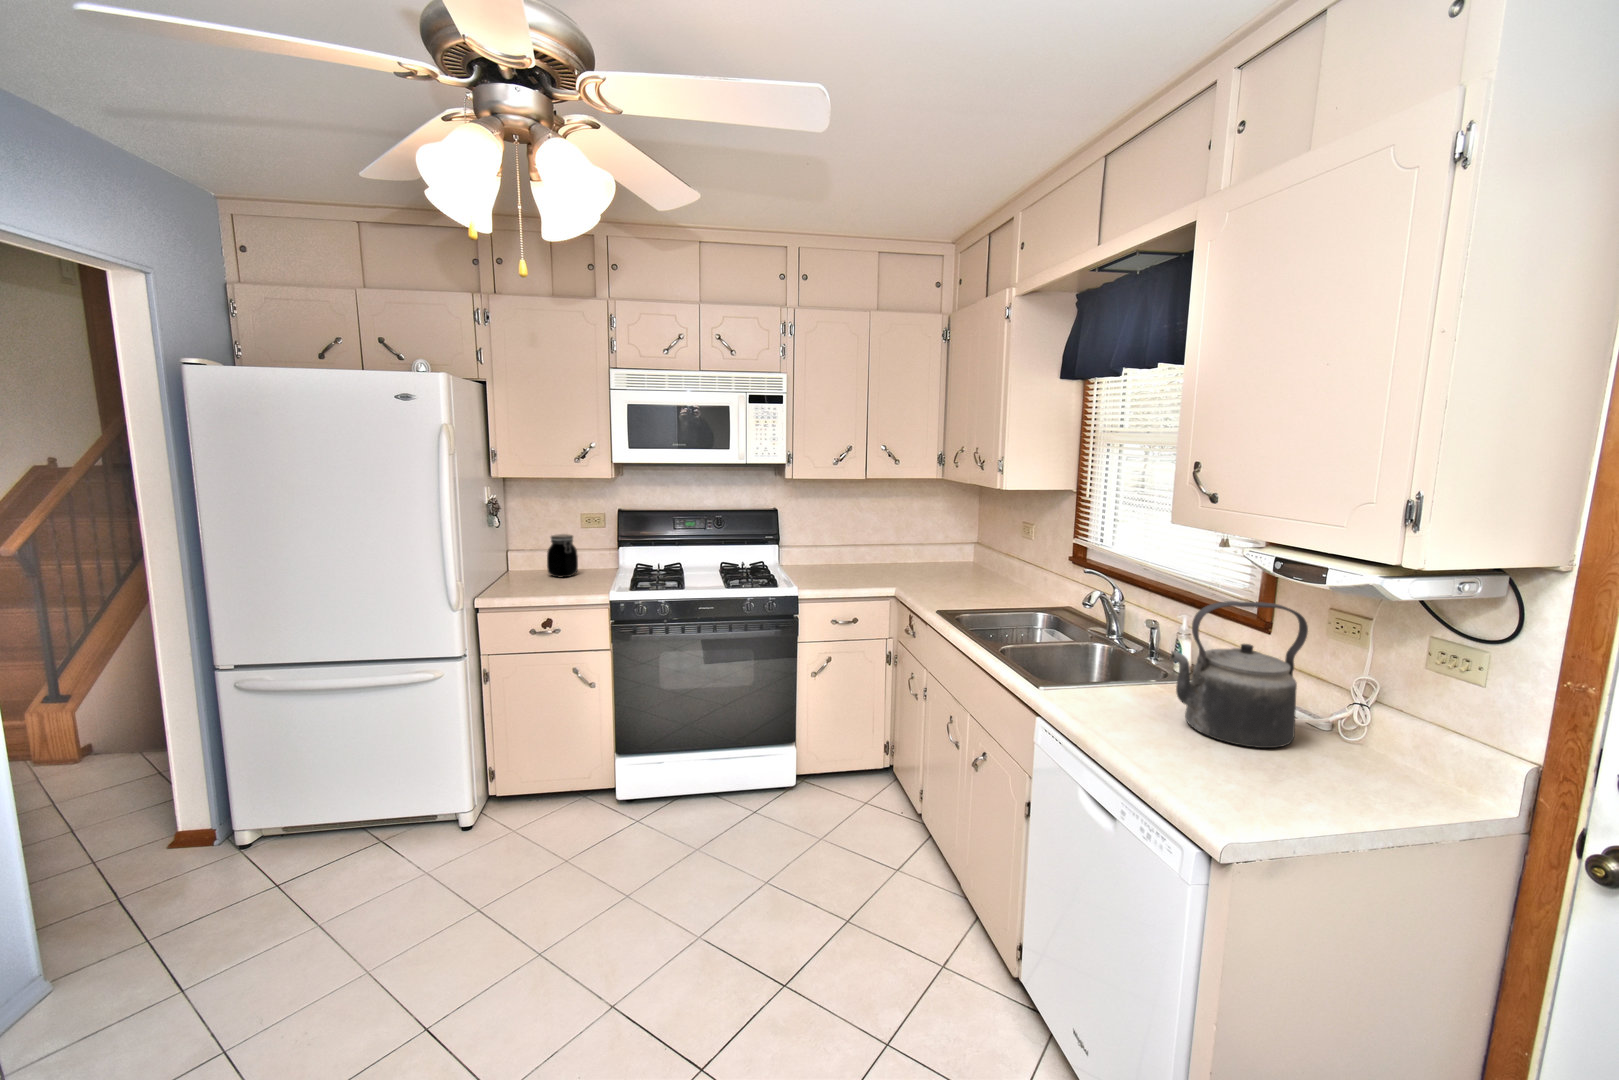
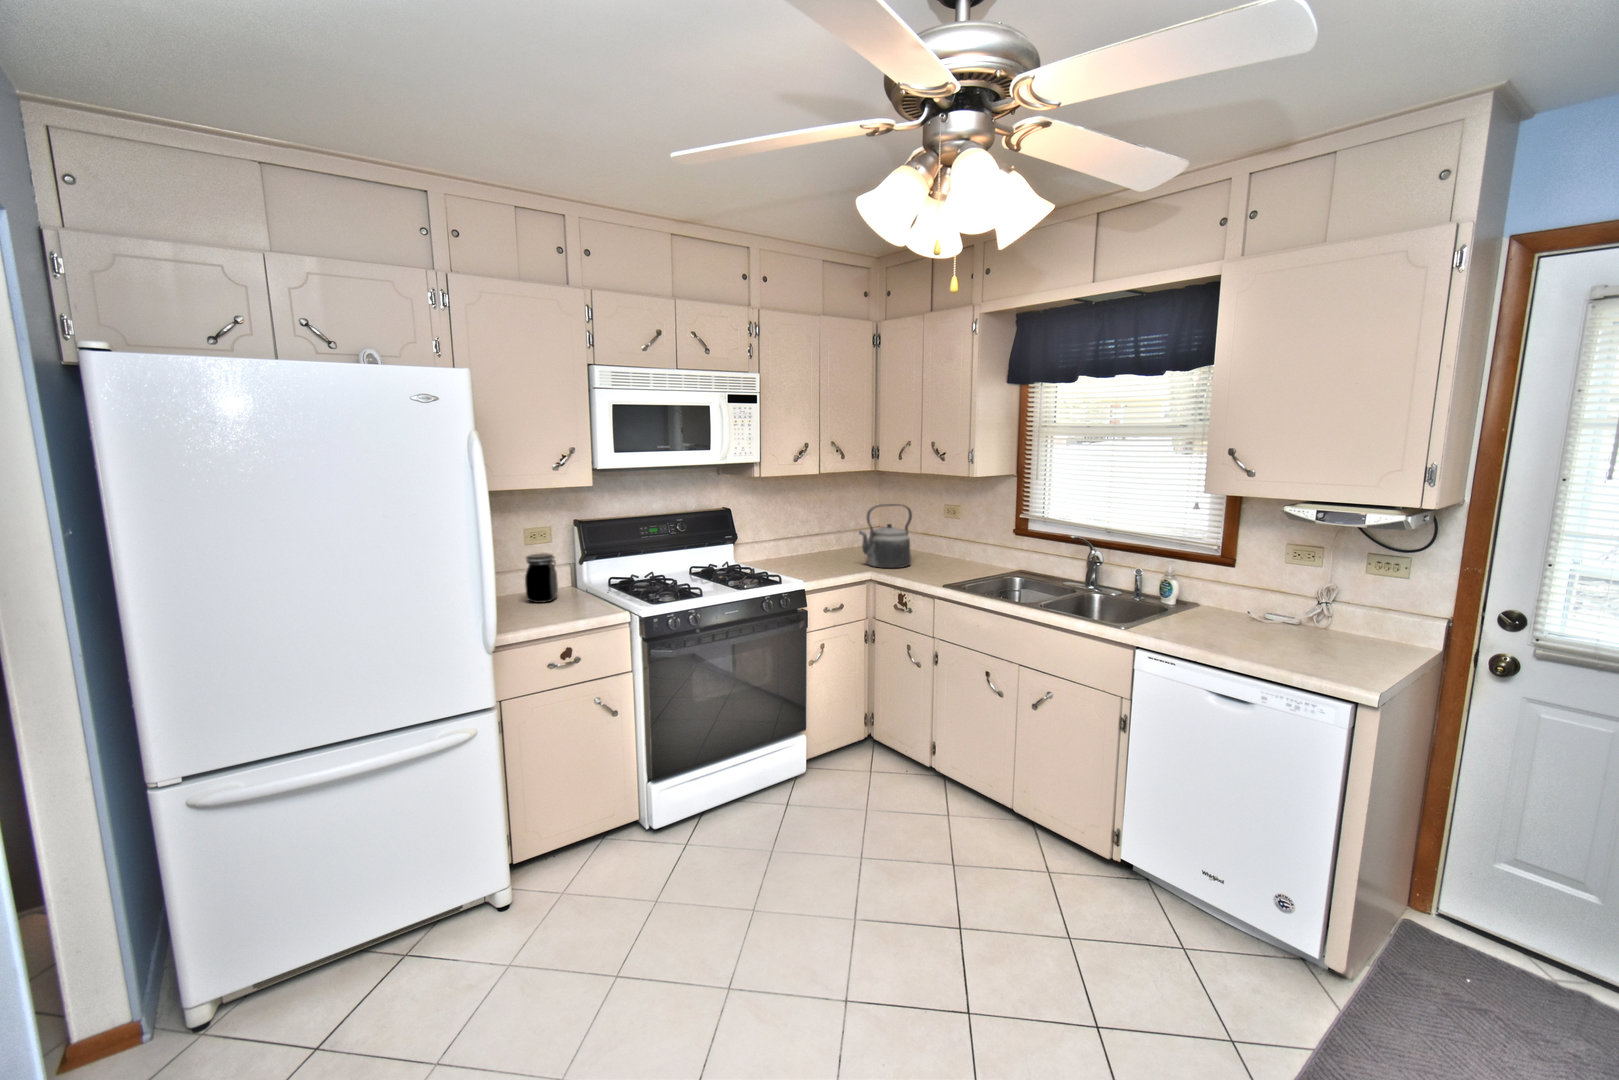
kettle: present [1170,601,1308,748] -> present [859,504,912,568]

